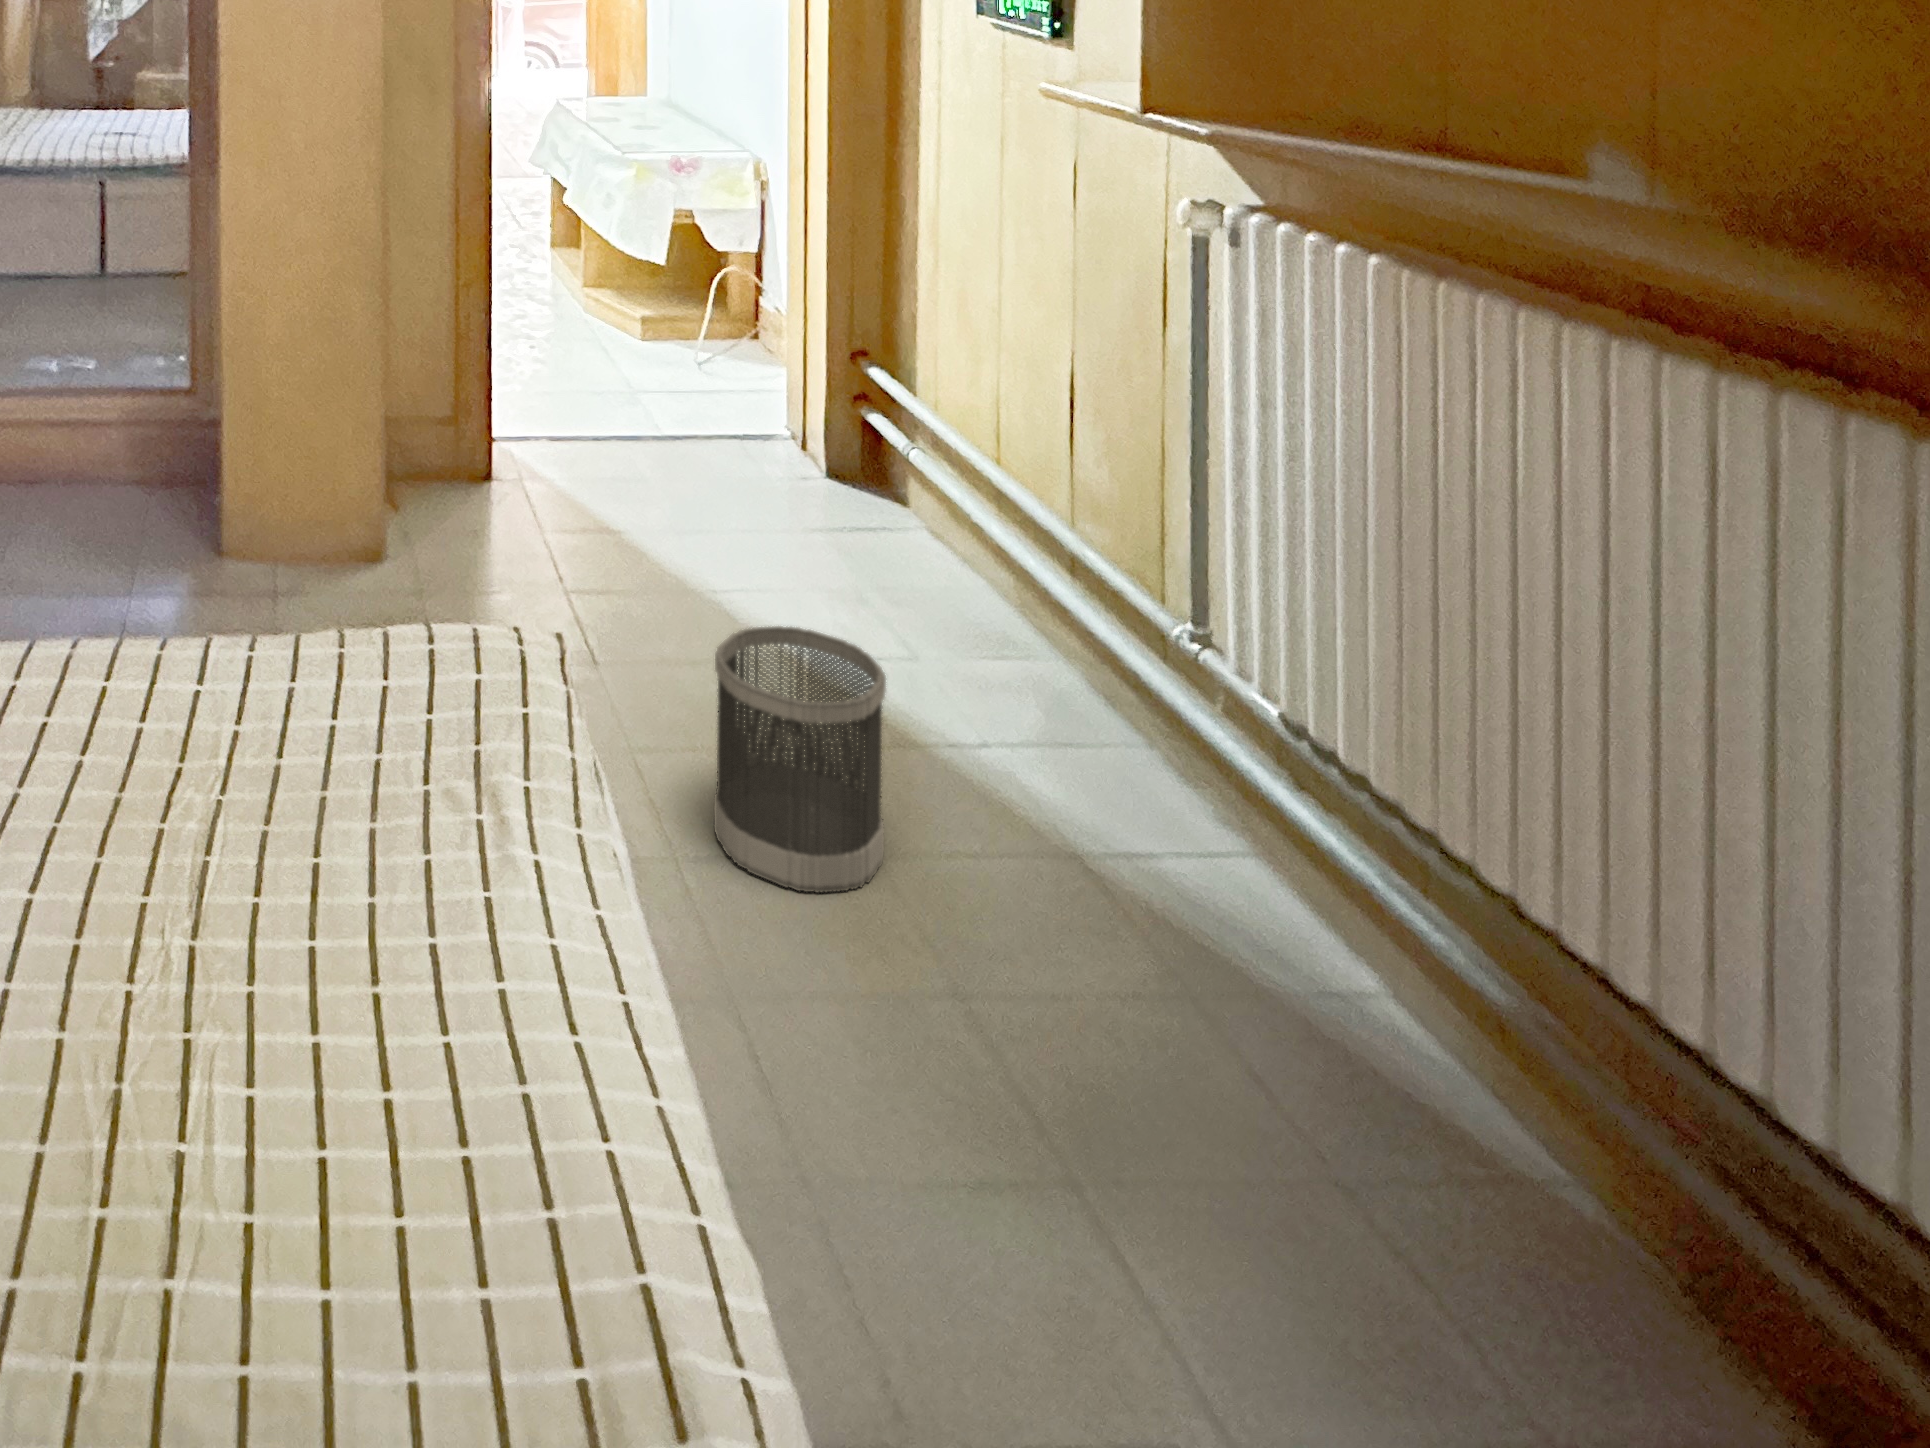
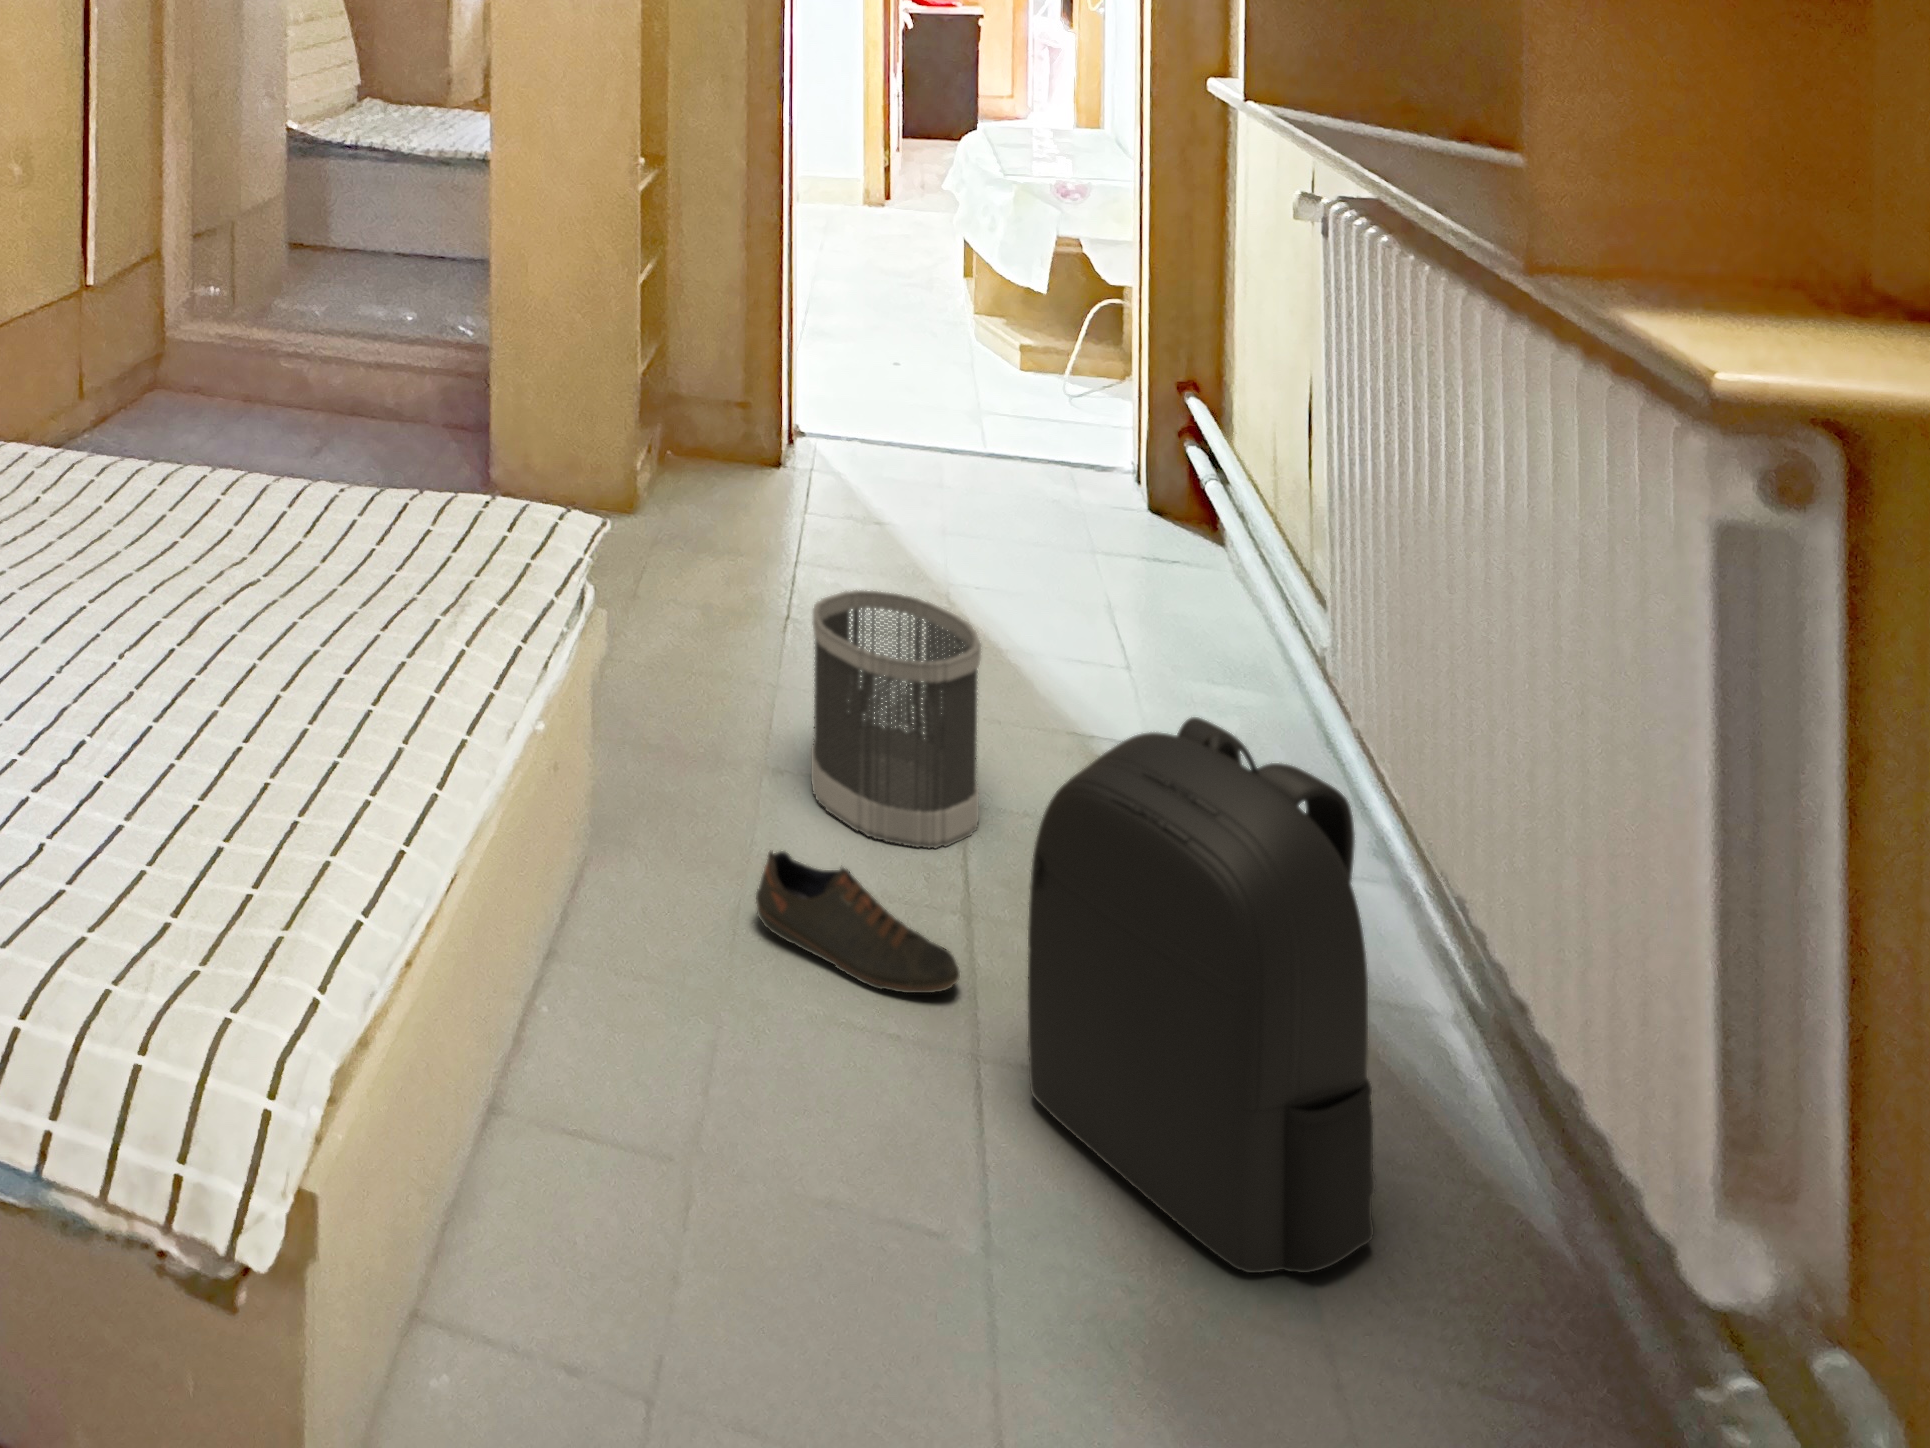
backpack: none [1069,724,1411,1273] -> present [1028,717,1375,1273]
shoe: none [752,941,969,1067] -> present [756,851,960,993]

